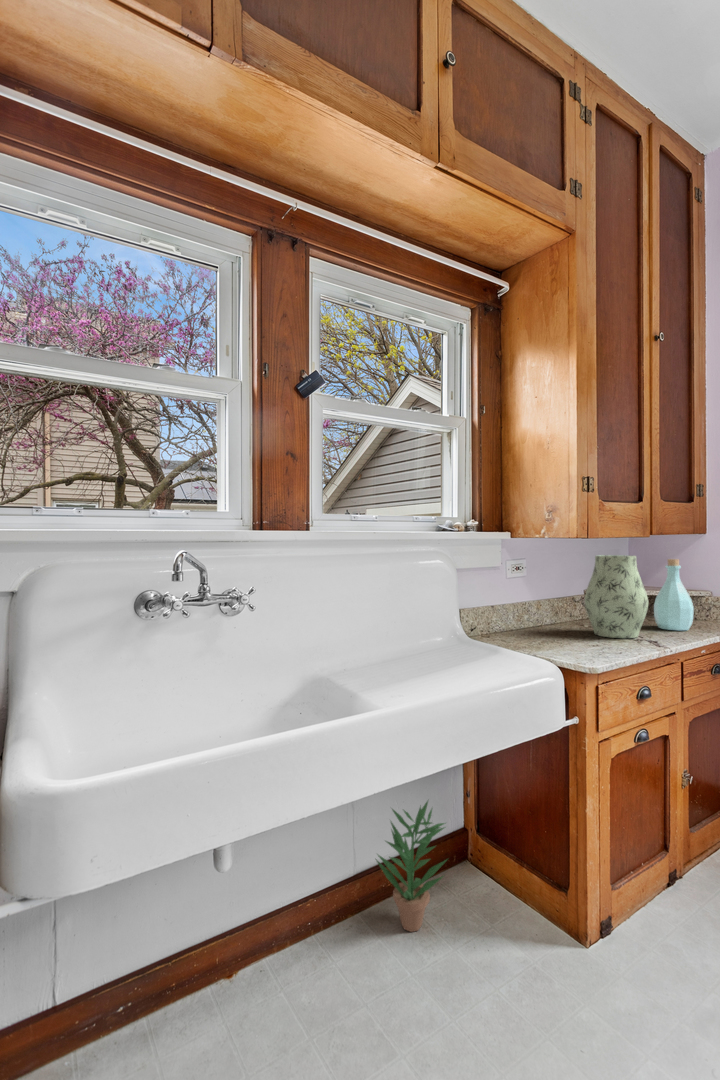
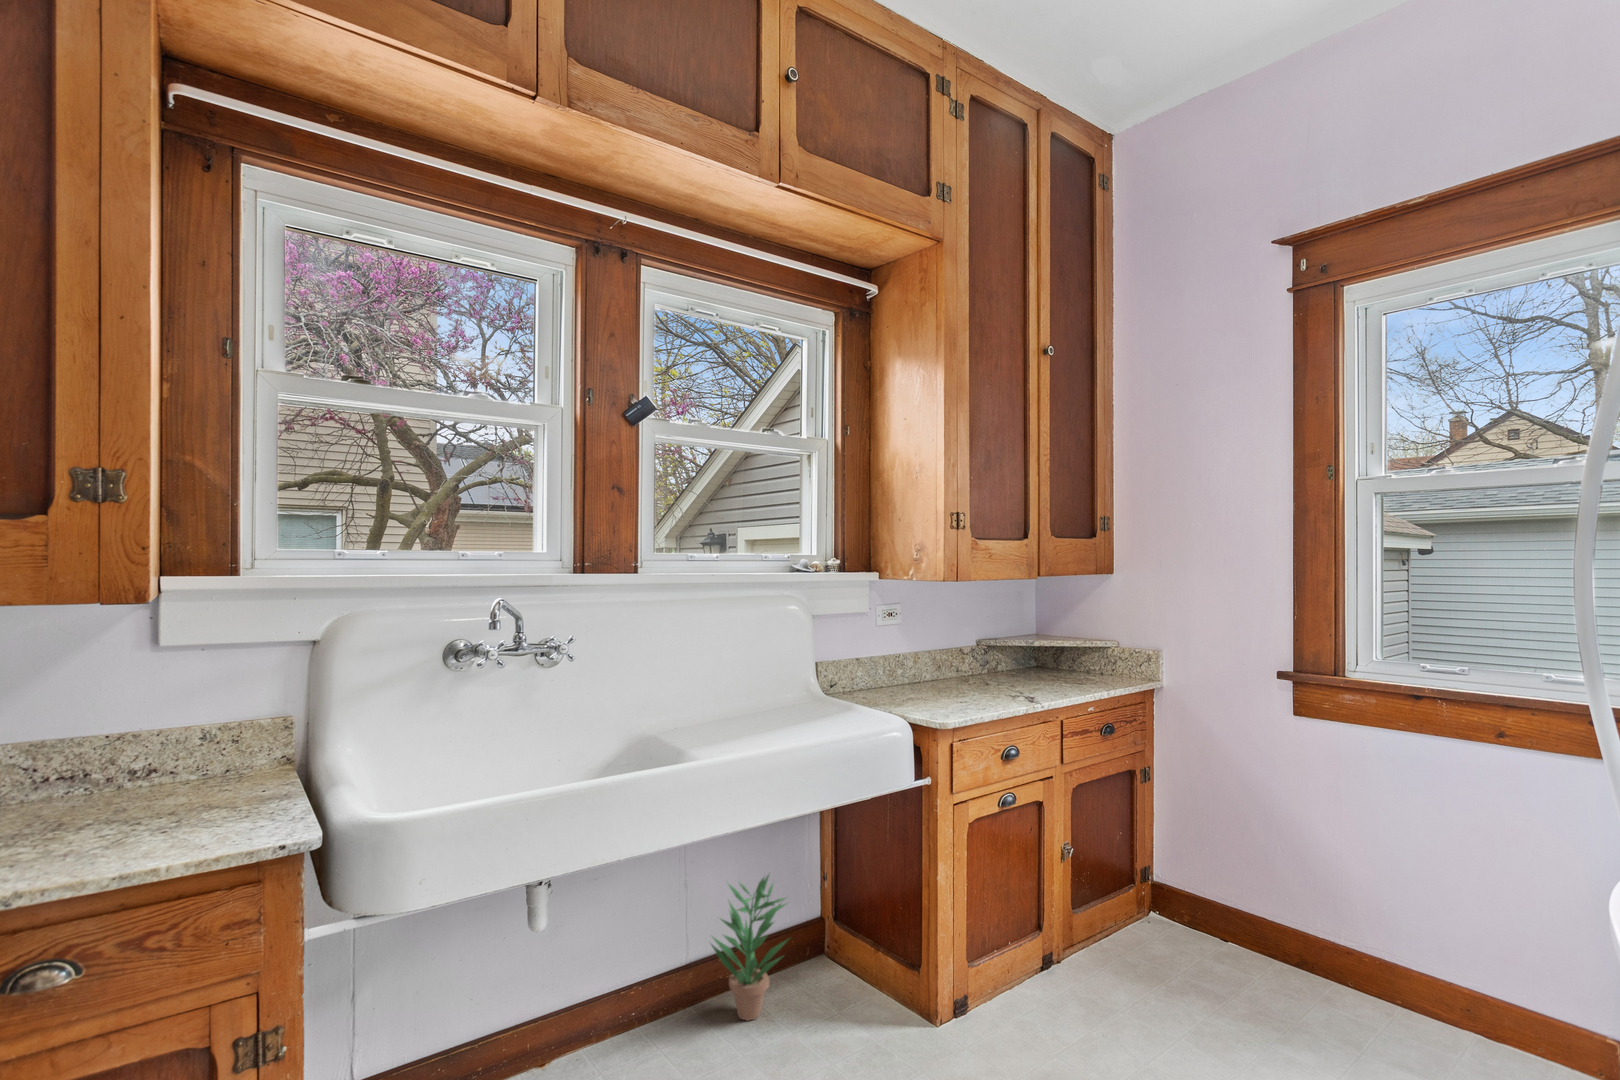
vase: present [585,555,648,638] -> none [964,597,1032,692]
bottle: present [654,559,694,630] -> none [1048,601,1089,684]

